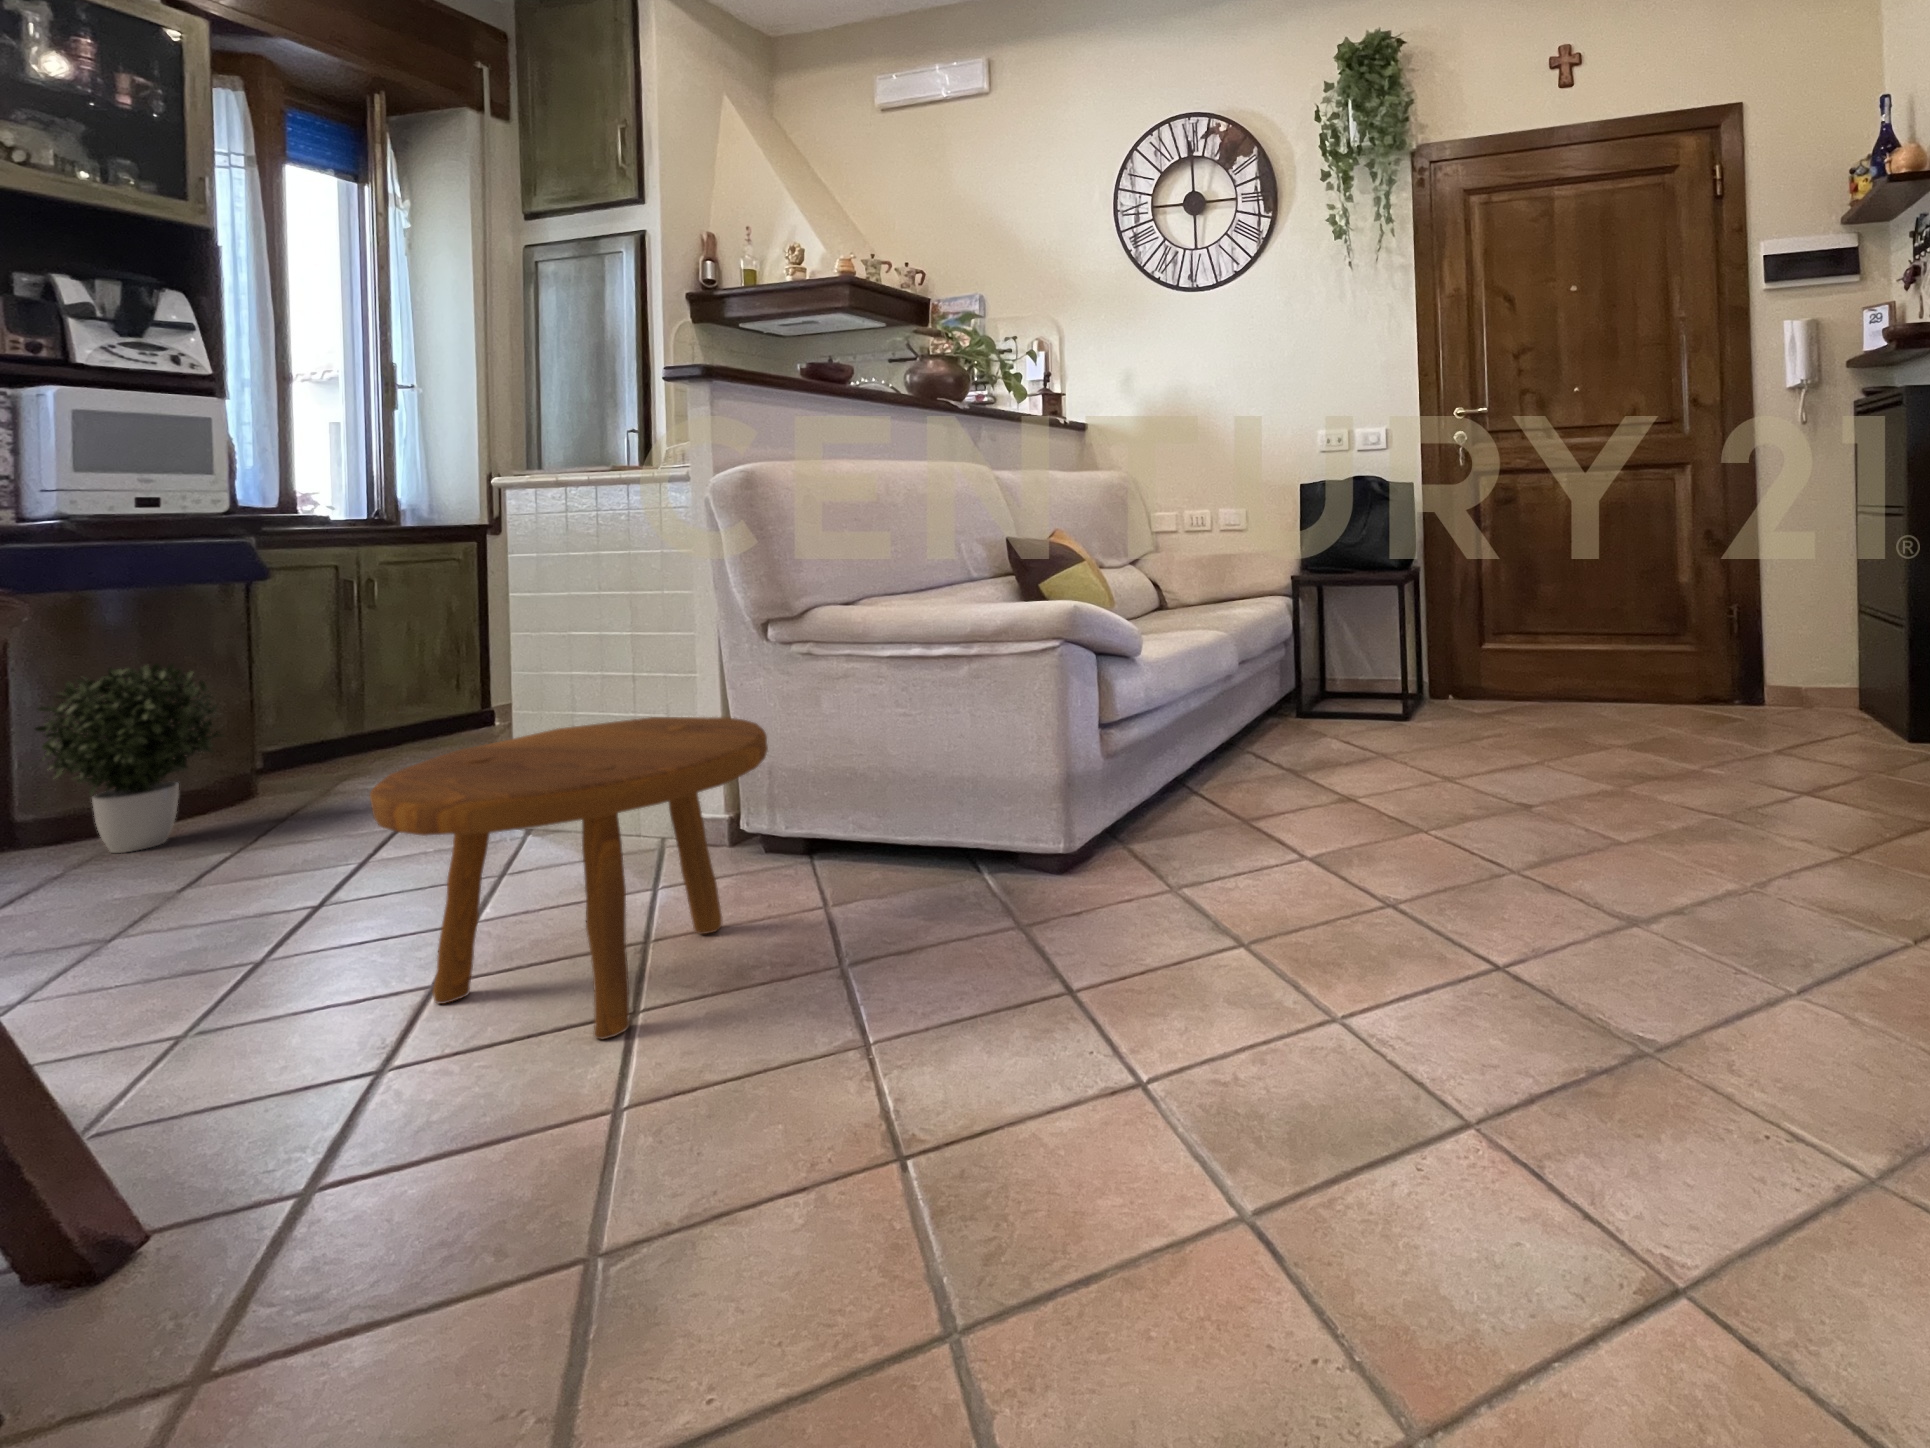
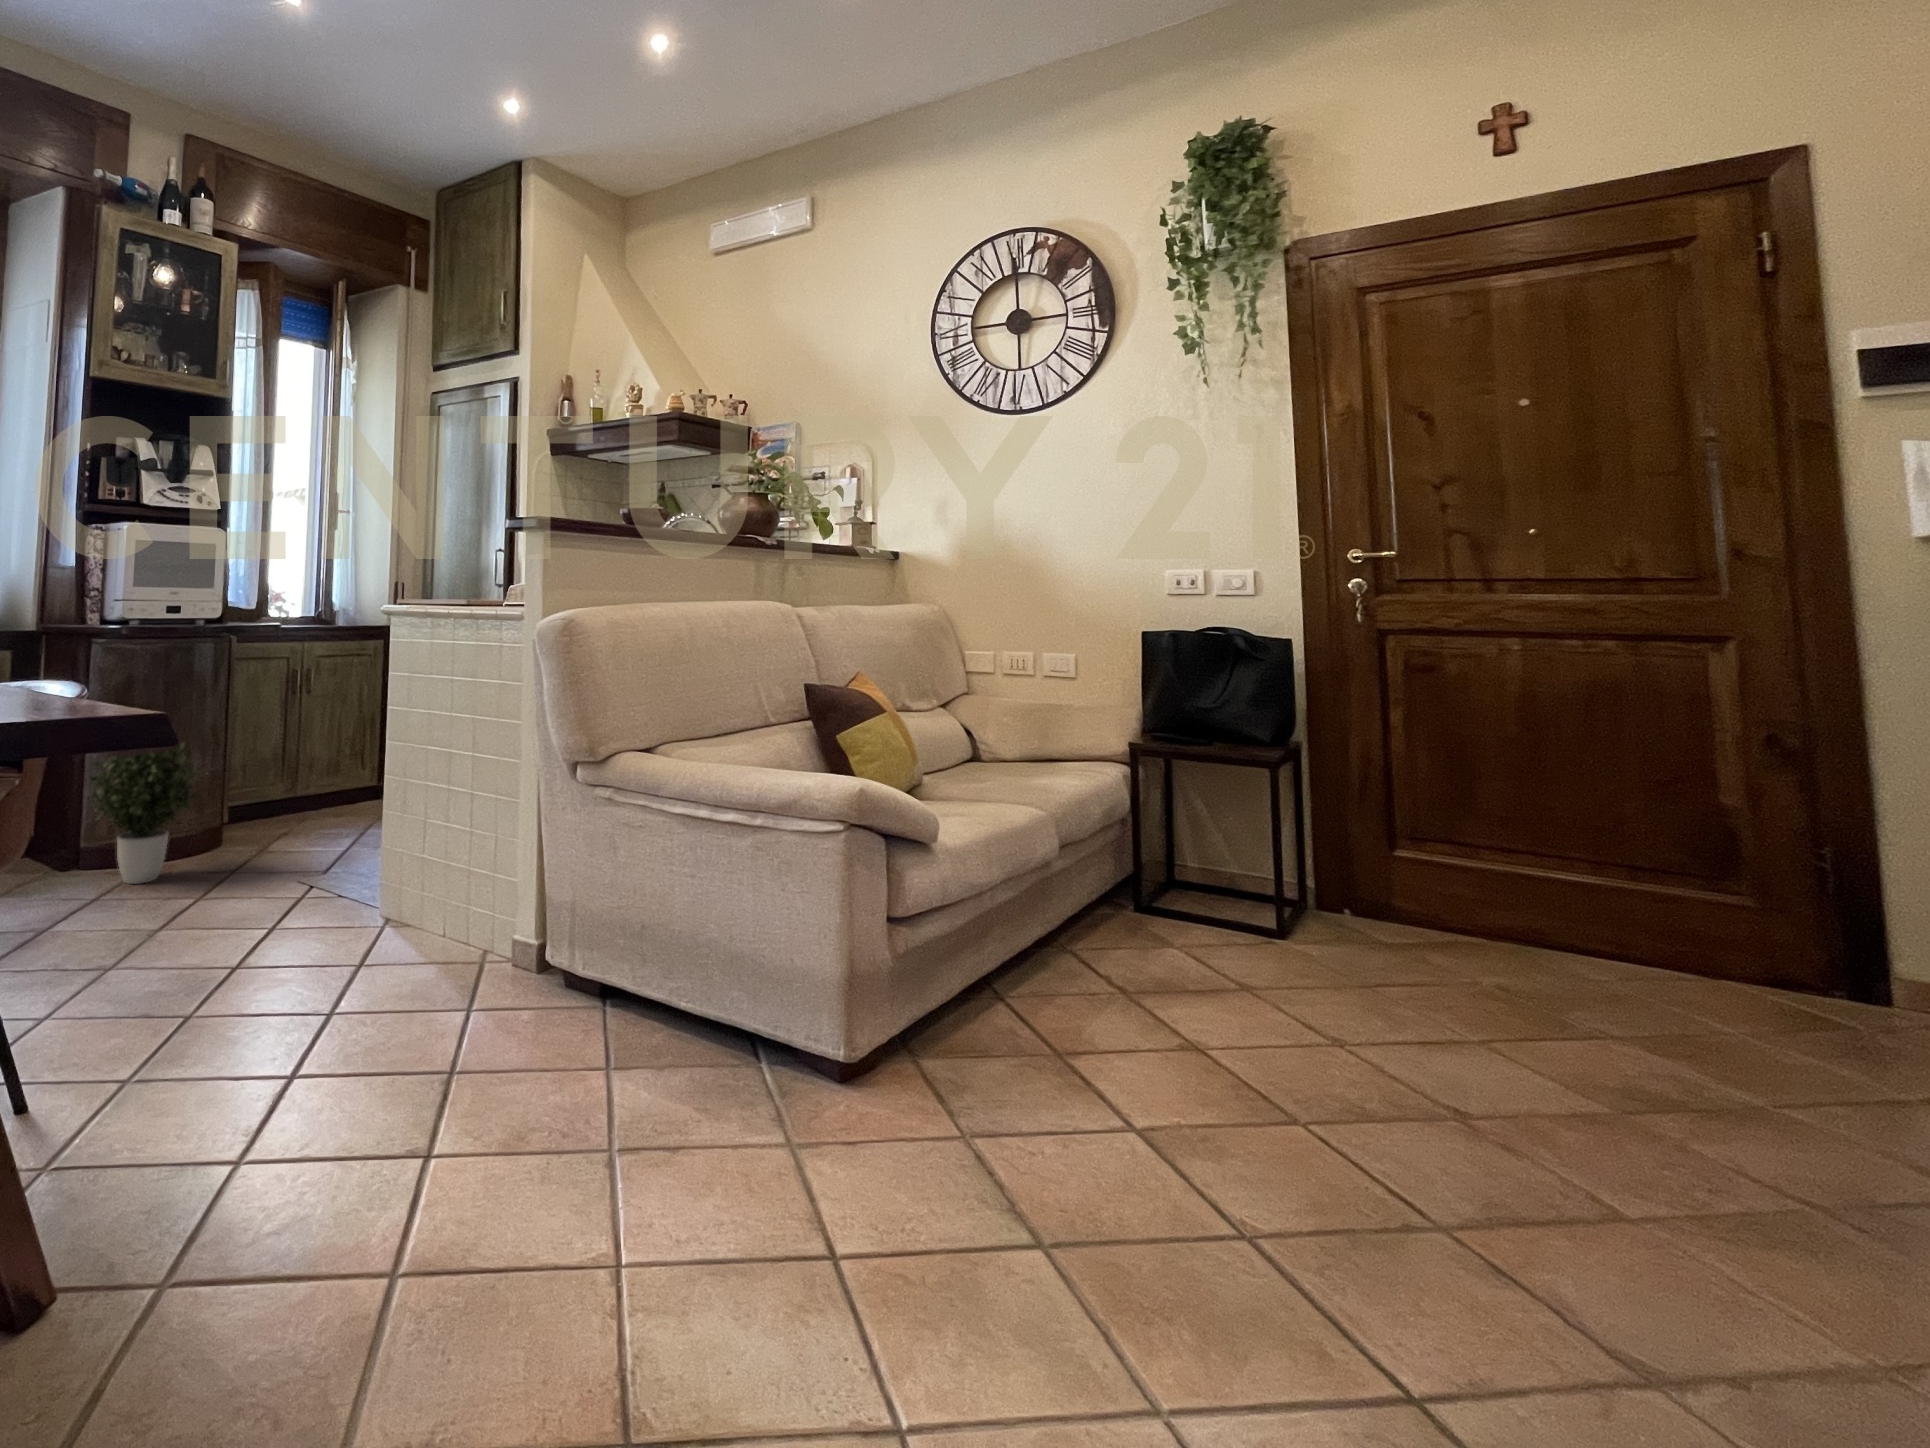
footstool: present [370,717,768,1039] -> none [242,850,560,1193]

